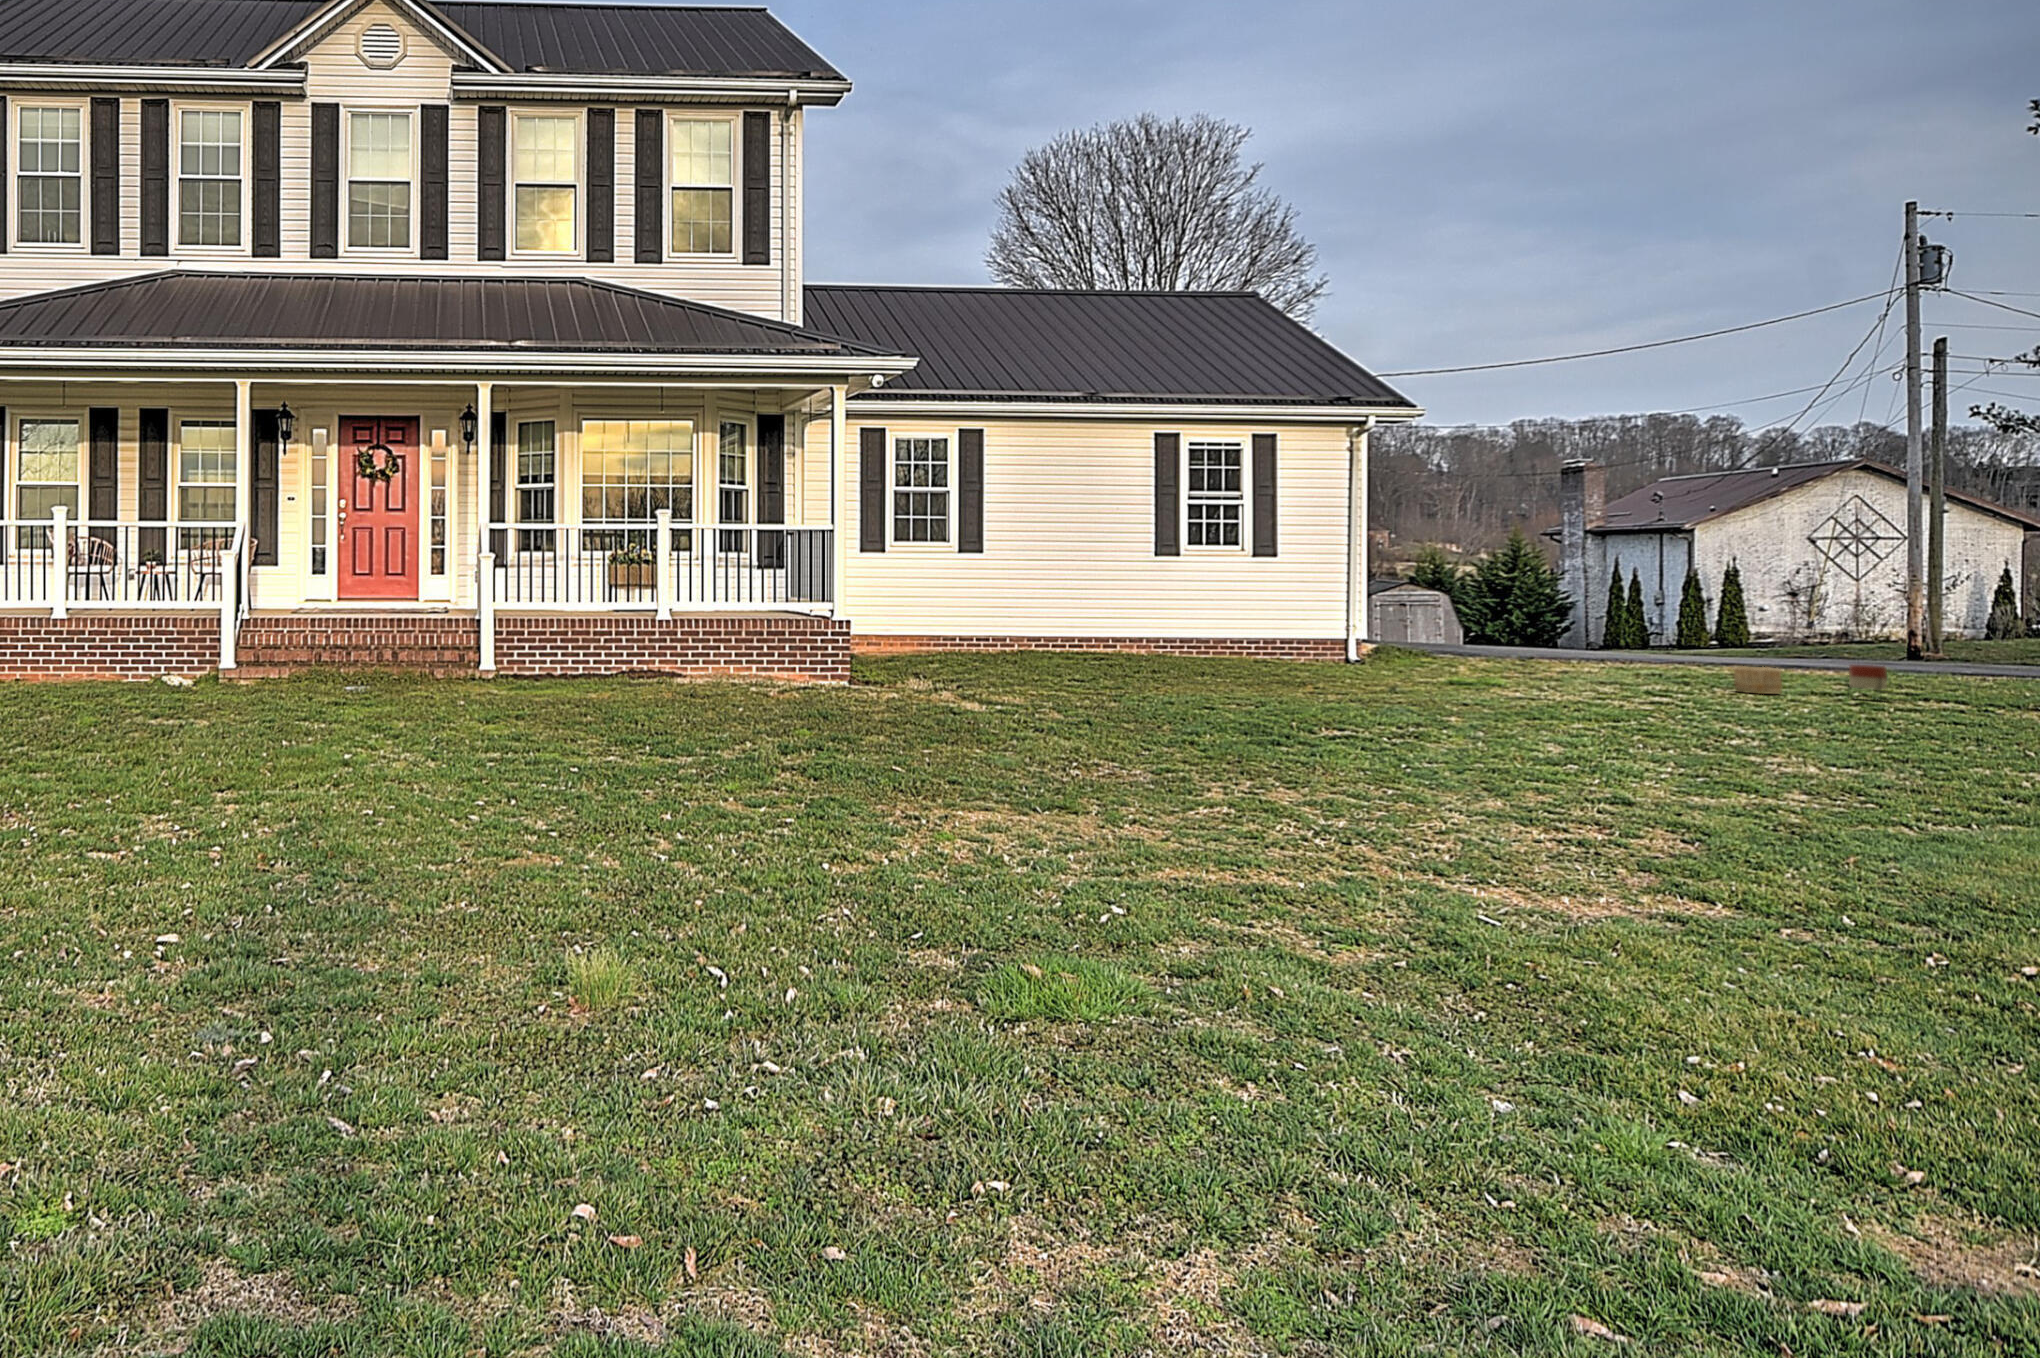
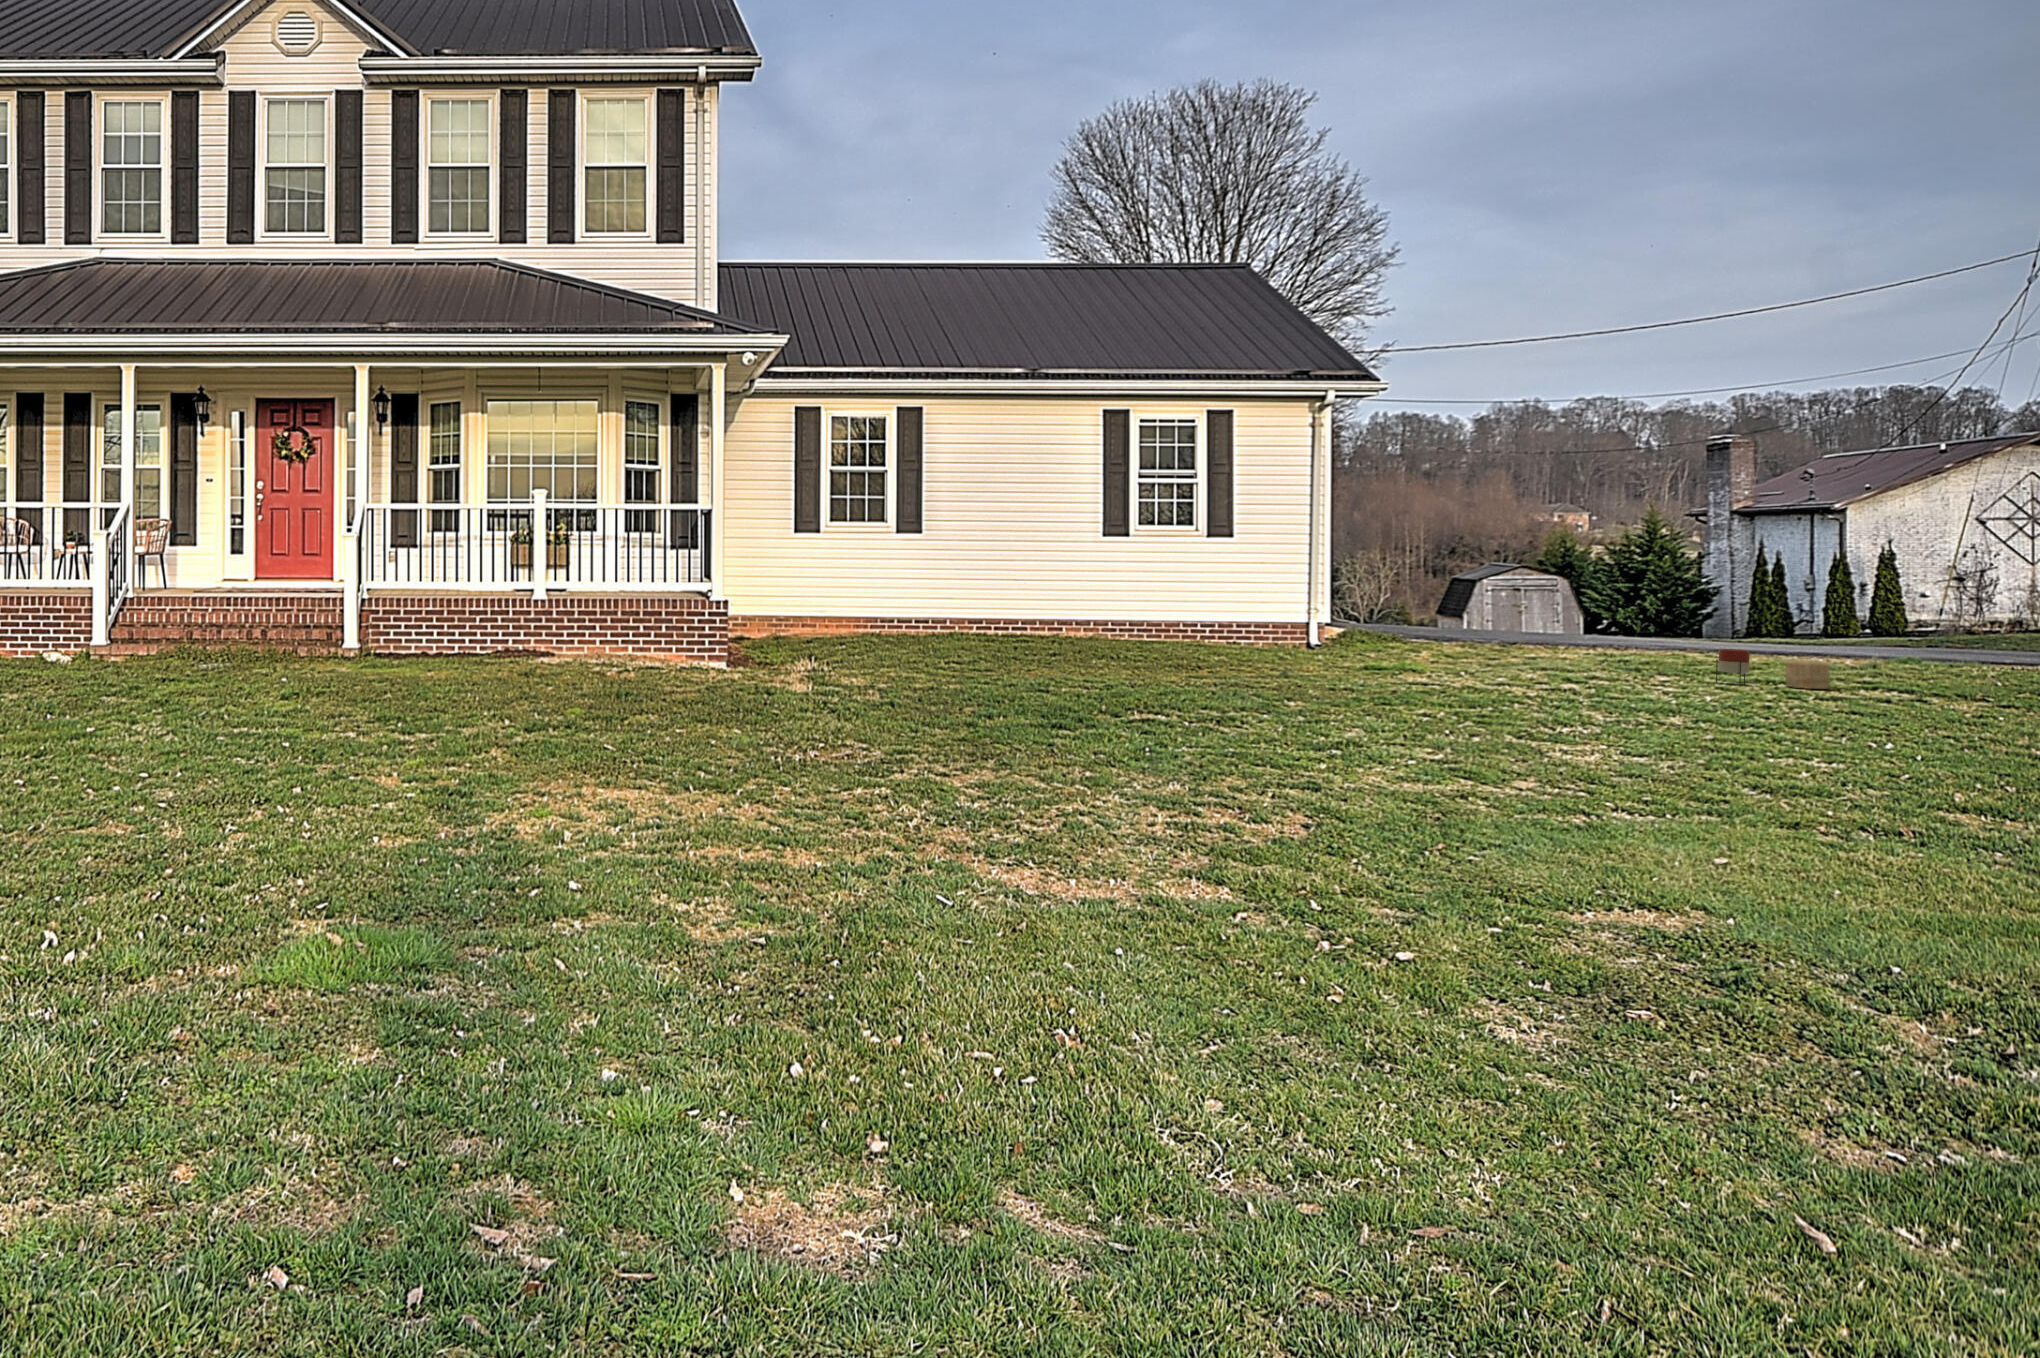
wooden bucket: present [1733,666,1782,694] -> present [1785,660,1830,689]

